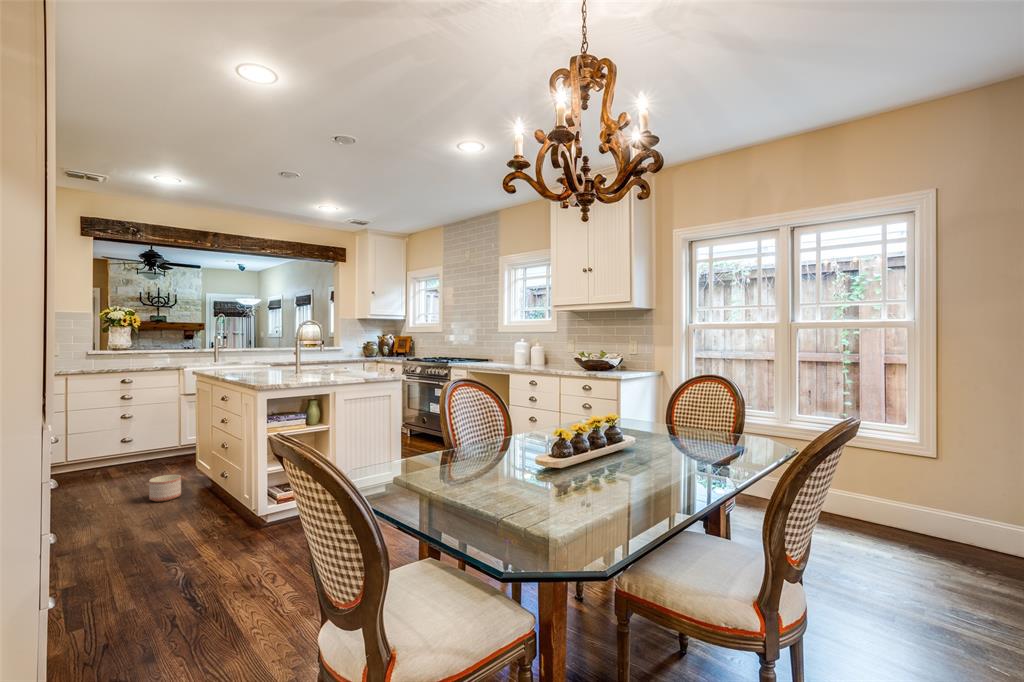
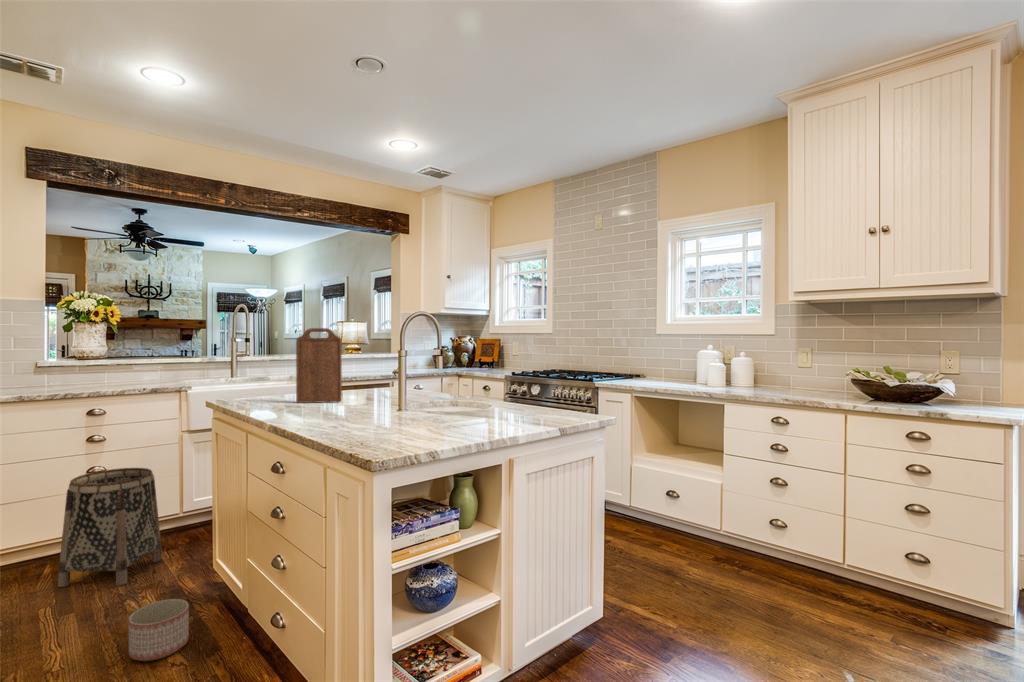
cutting board: none [244,329,271,372] -> present [296,328,342,403]
basket: none [107,414,168,479] -> present [58,468,162,587]

